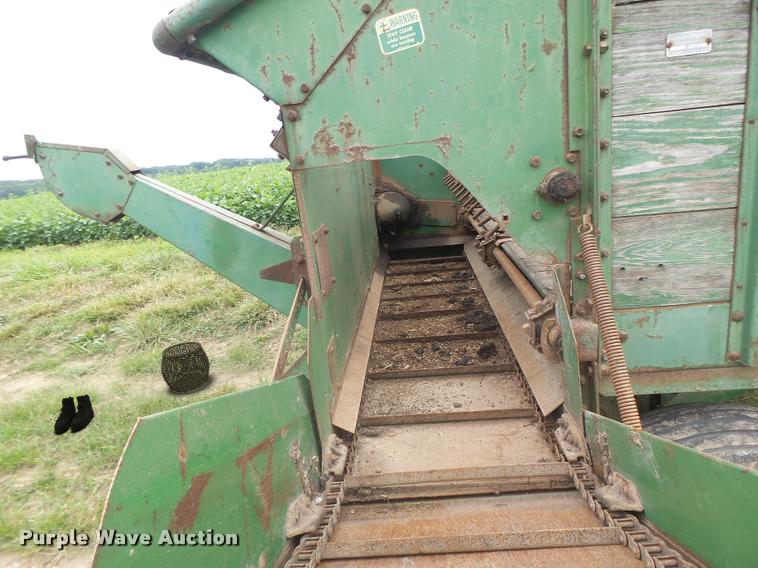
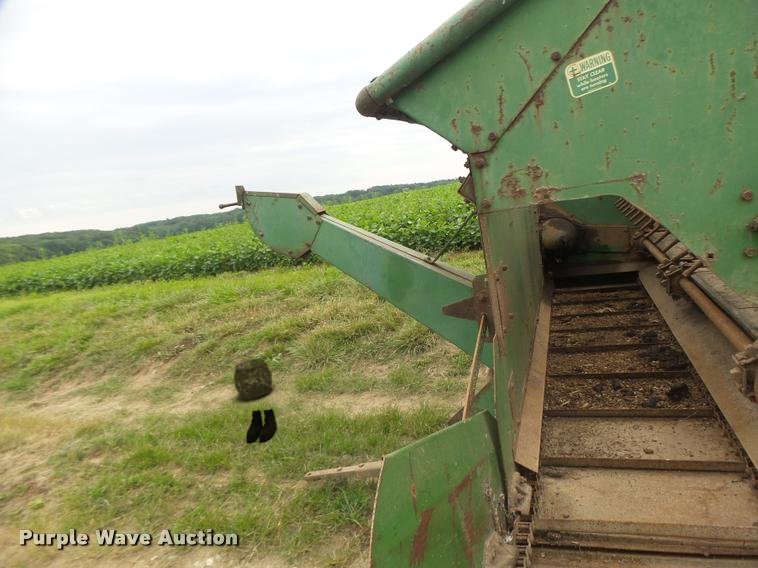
woven basket: present [161,342,210,392] -> present [234,359,272,399]

